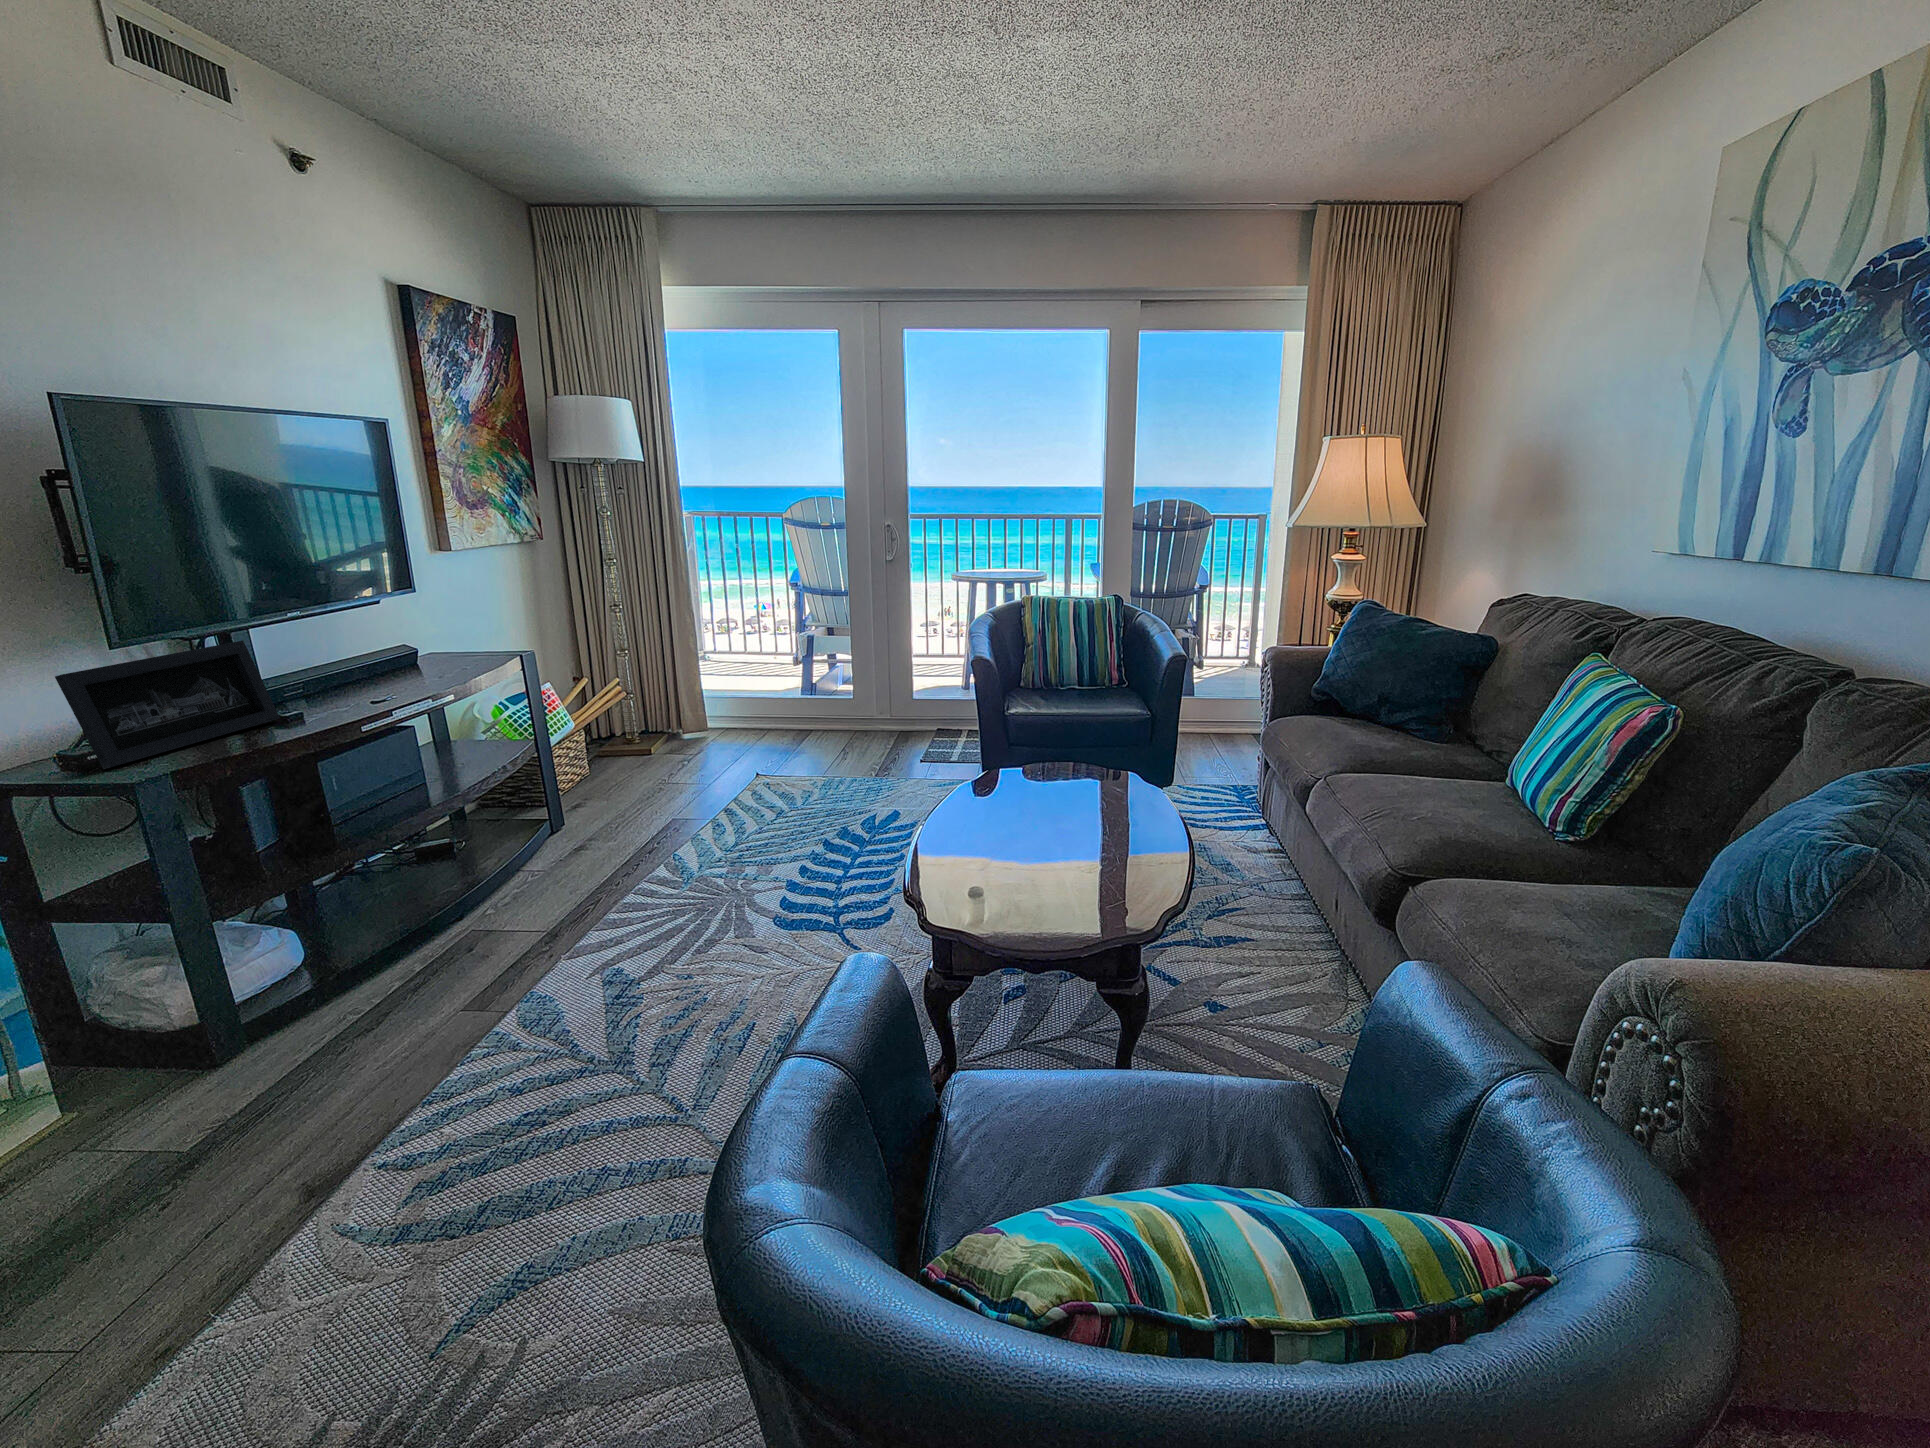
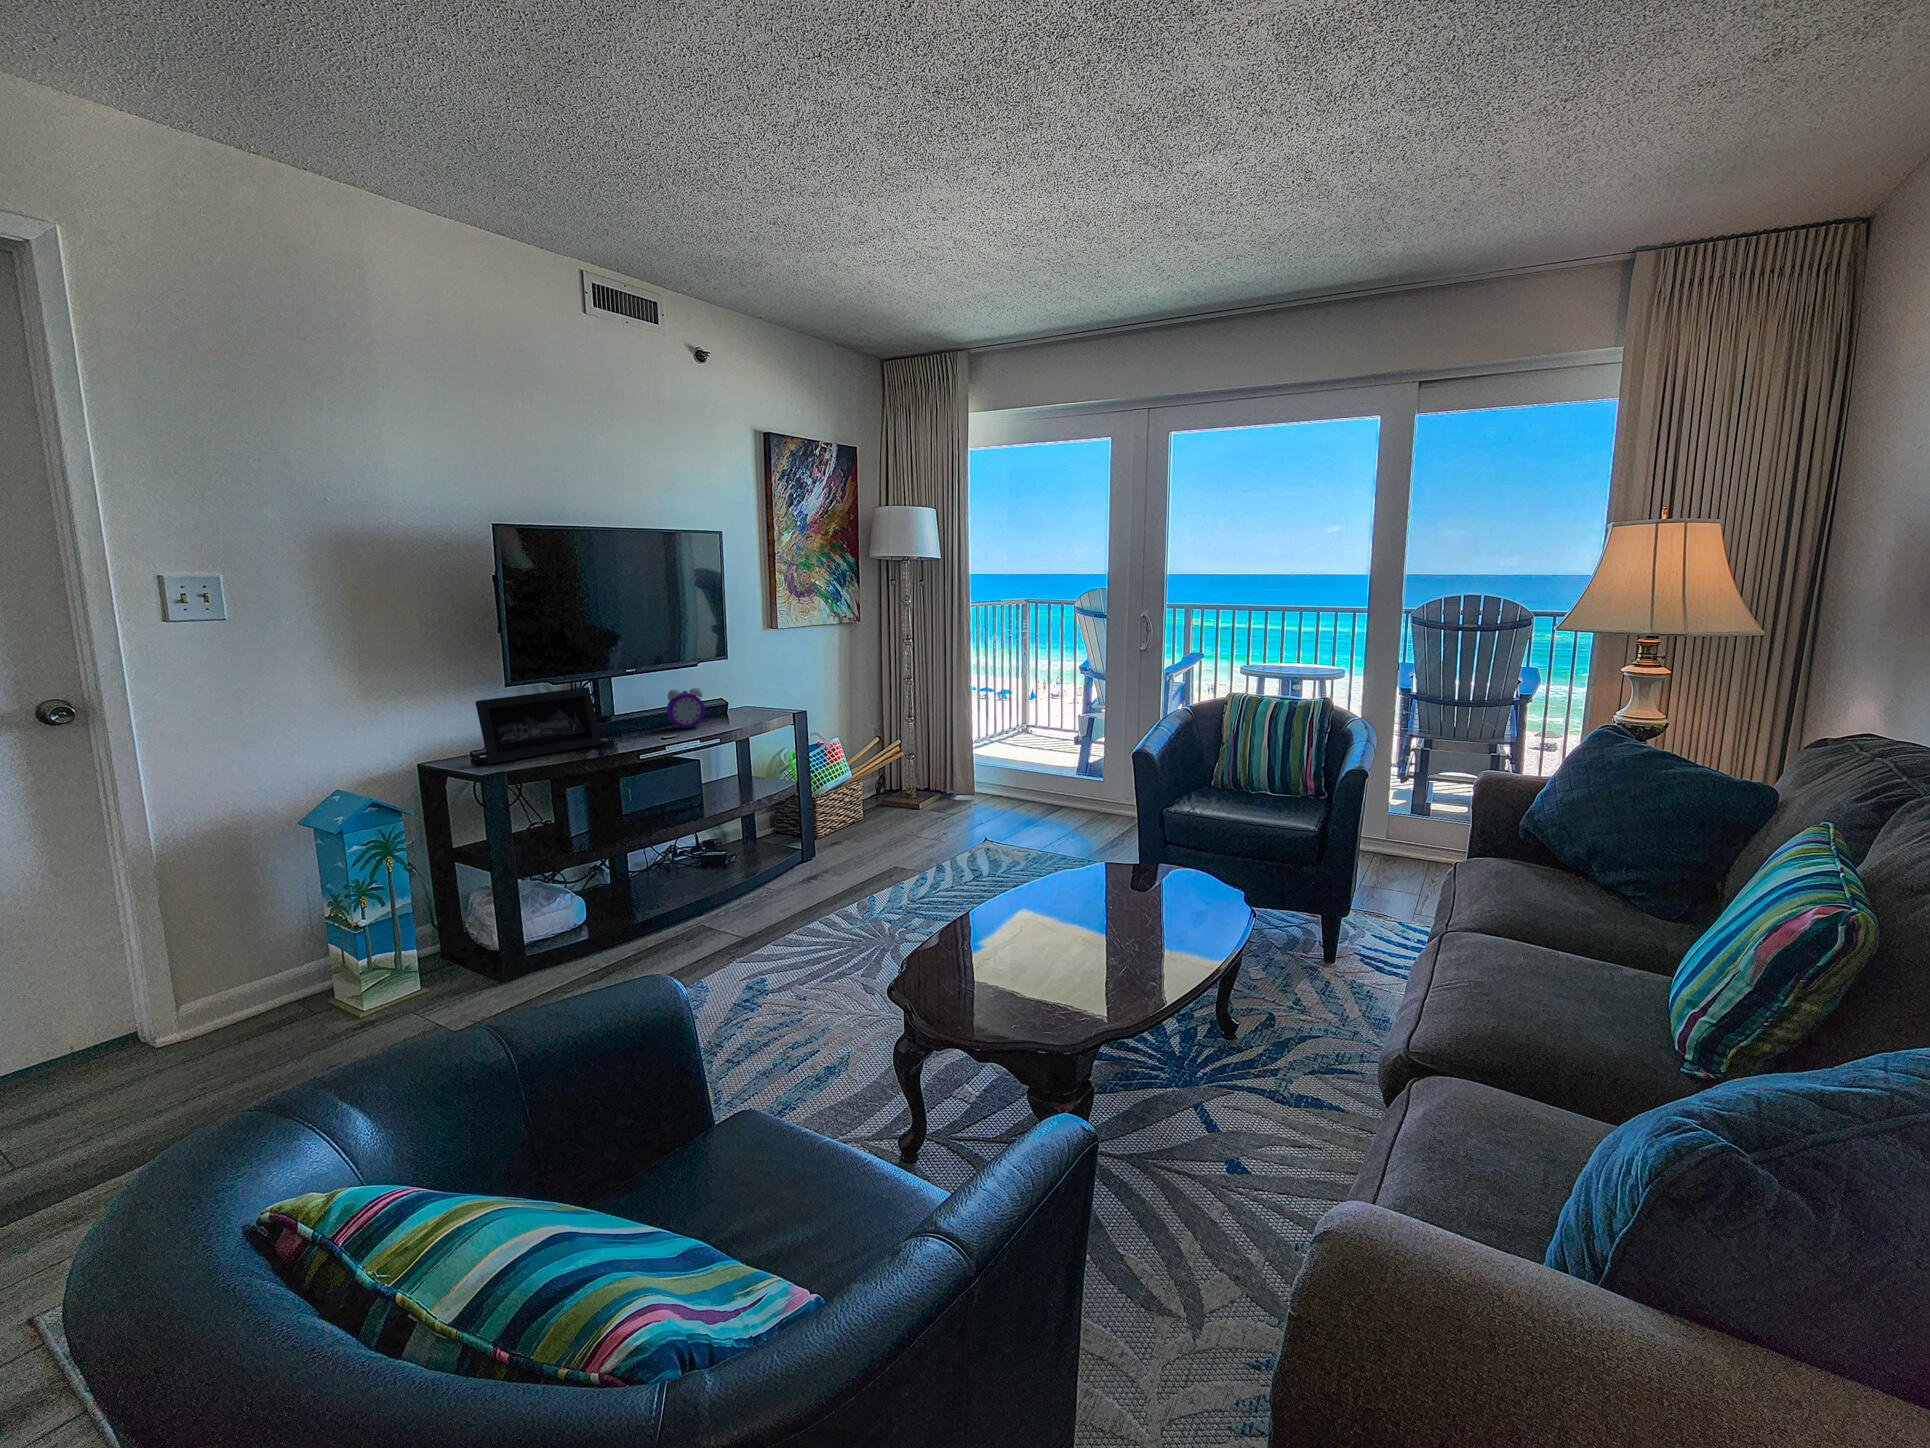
alarm clock: none [351,631,413,686] -> present [667,688,705,728]

